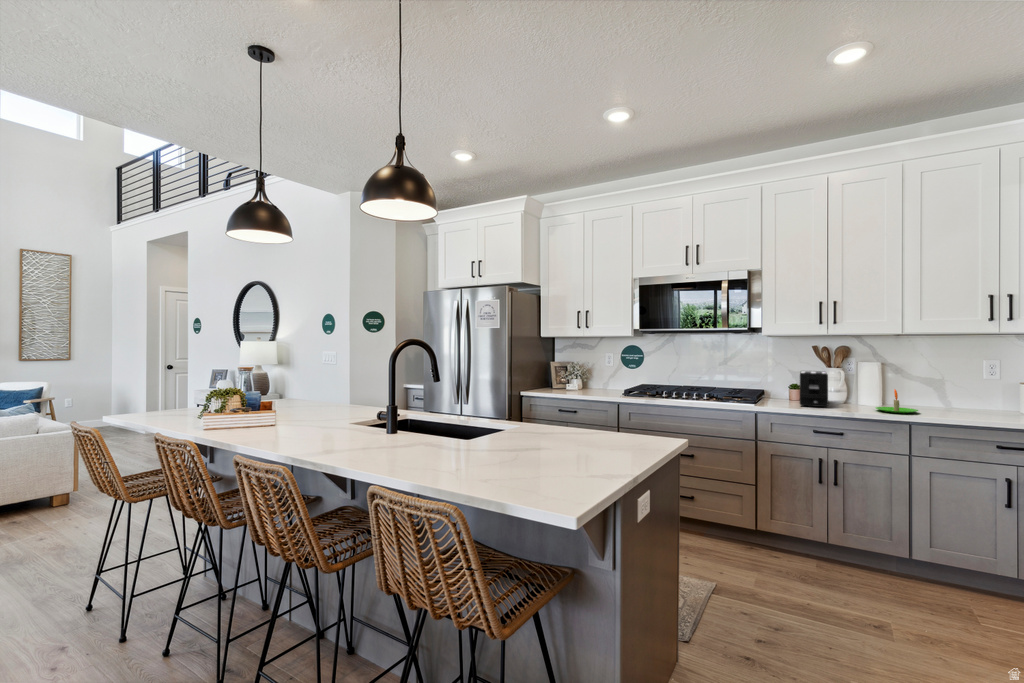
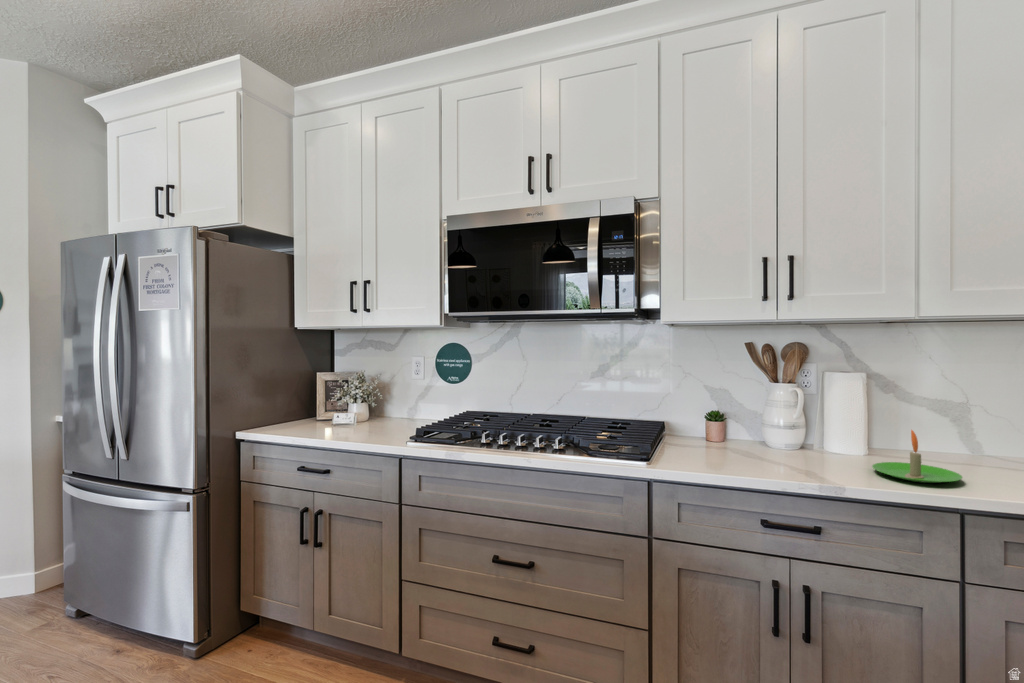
toaster: present [800,371,828,407] -> none [725,388,784,465]

